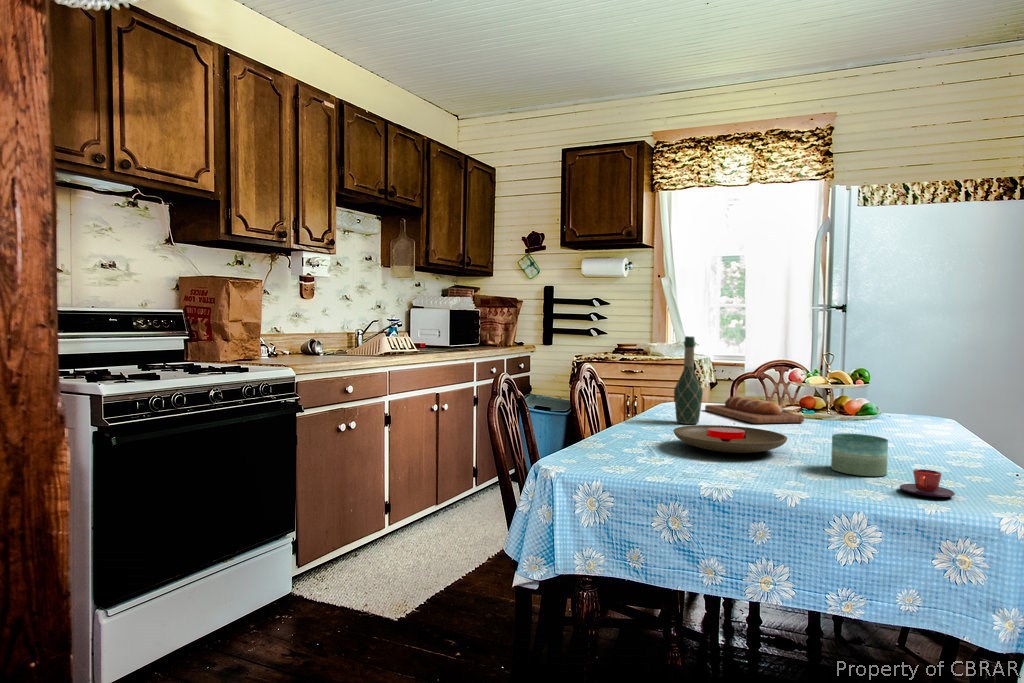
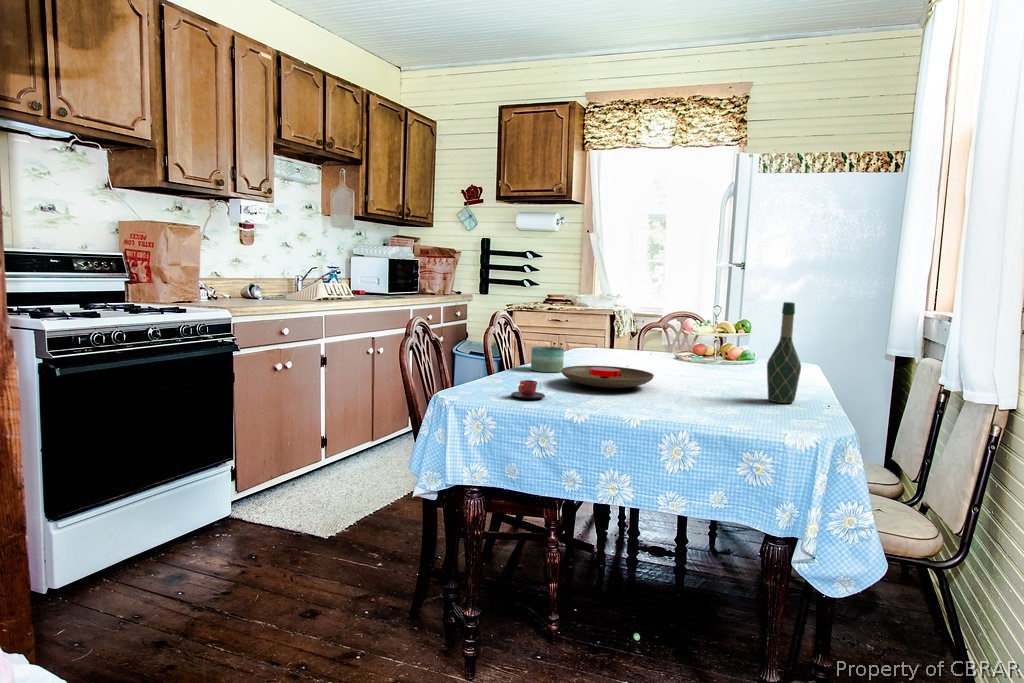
wine bottle: present [674,336,703,424] -> present [767,302,801,403]
bread loaf: present [705,396,804,423] -> none [606,343,685,366]
candle: present [831,434,888,476] -> present [531,347,564,372]
teacup: present [899,469,955,497] -> present [511,380,545,399]

